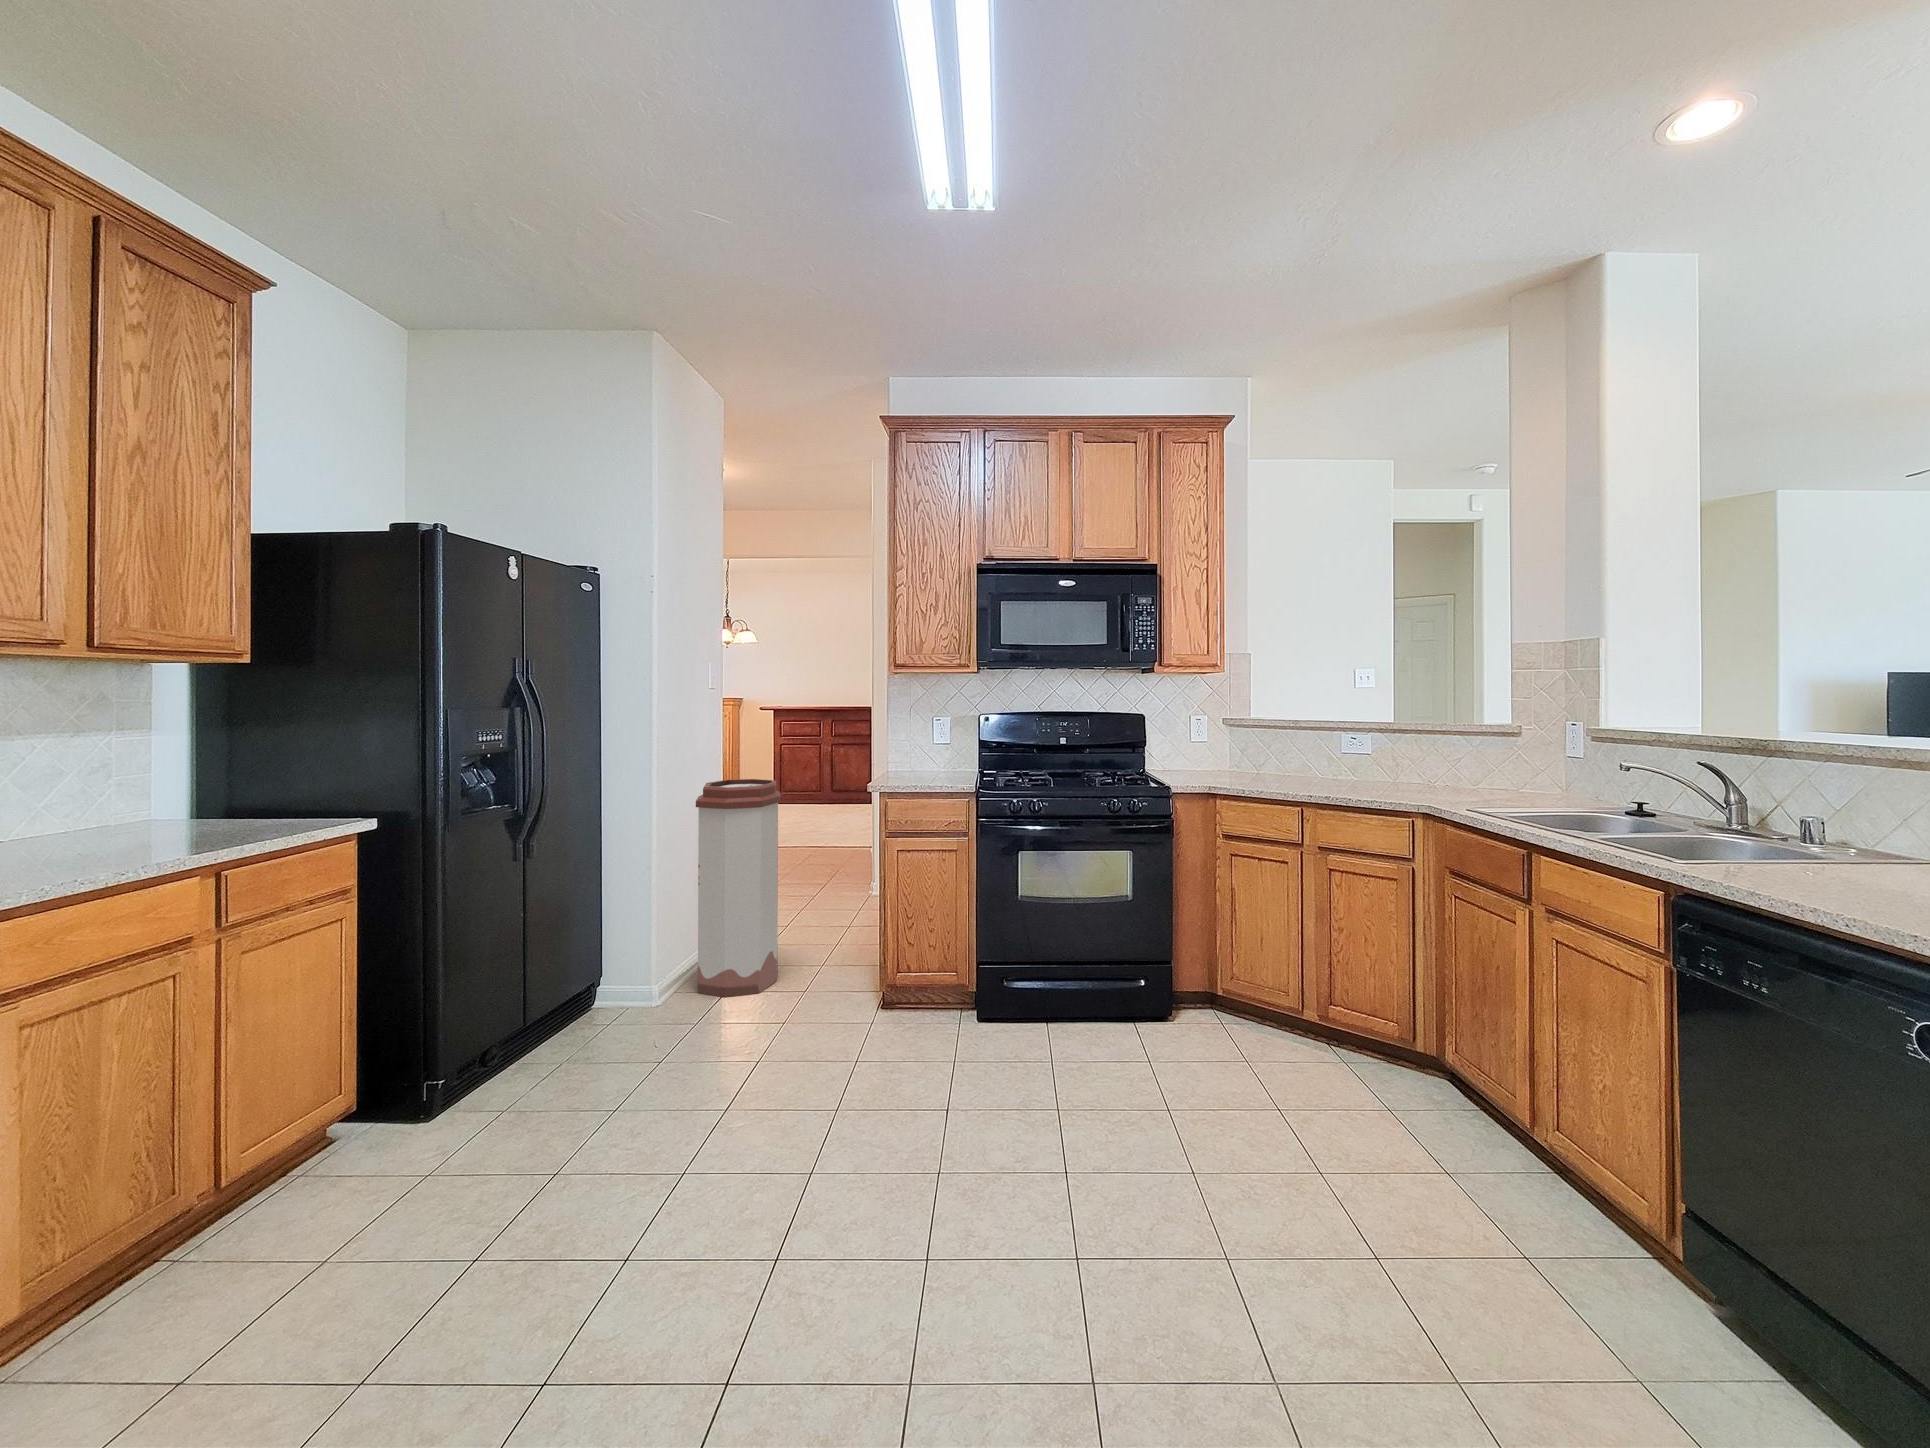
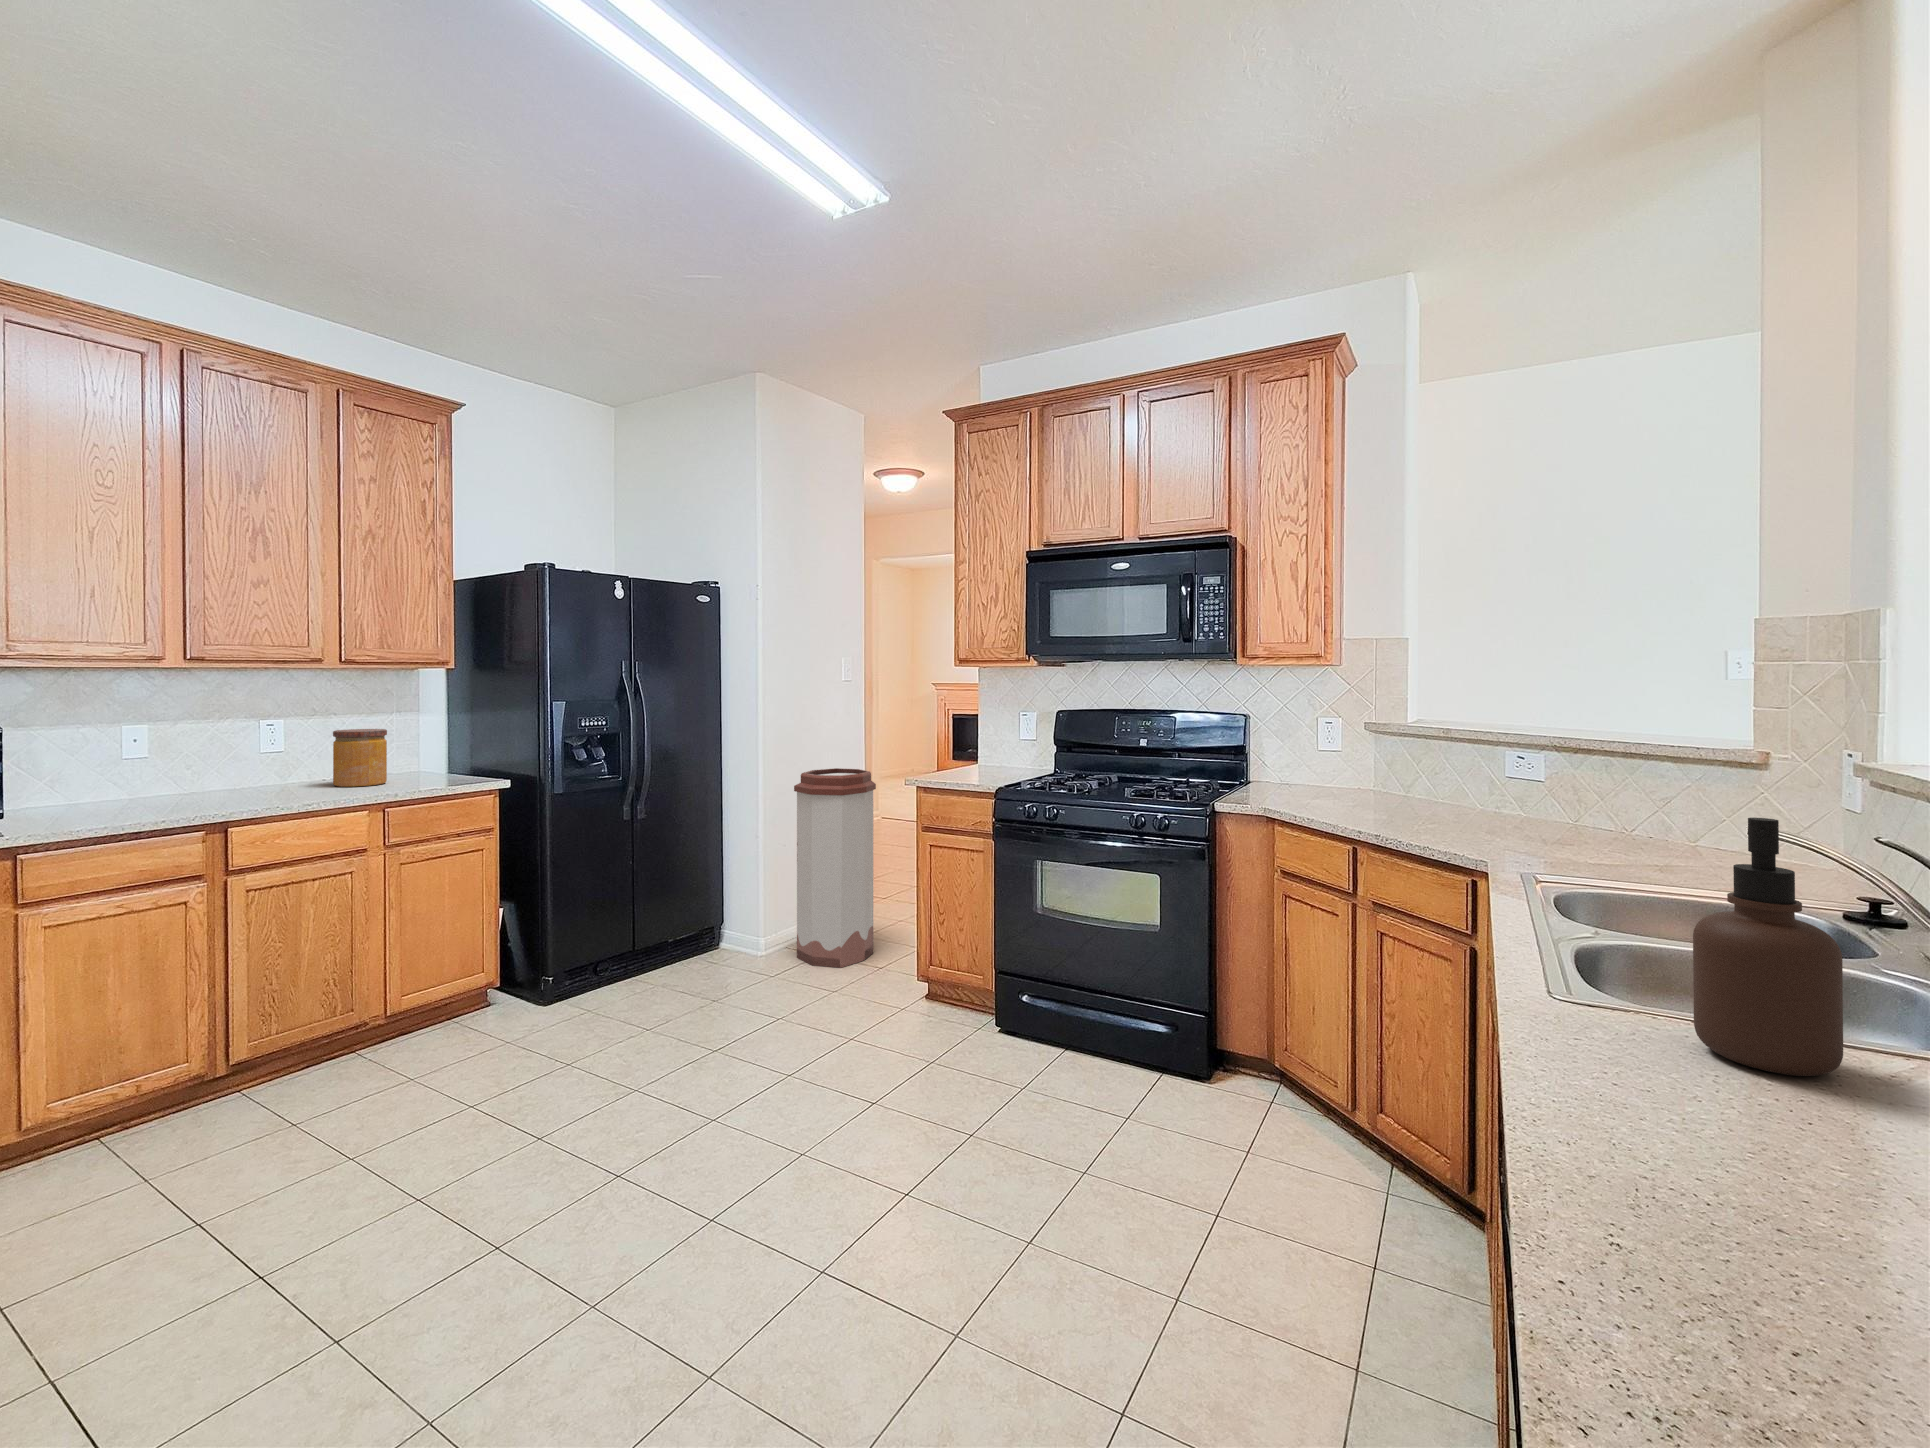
soap dispenser: none [1734,751,1811,883] -> present [1693,818,1843,1076]
jar: none [37,754,145,848] -> present [333,729,387,787]

